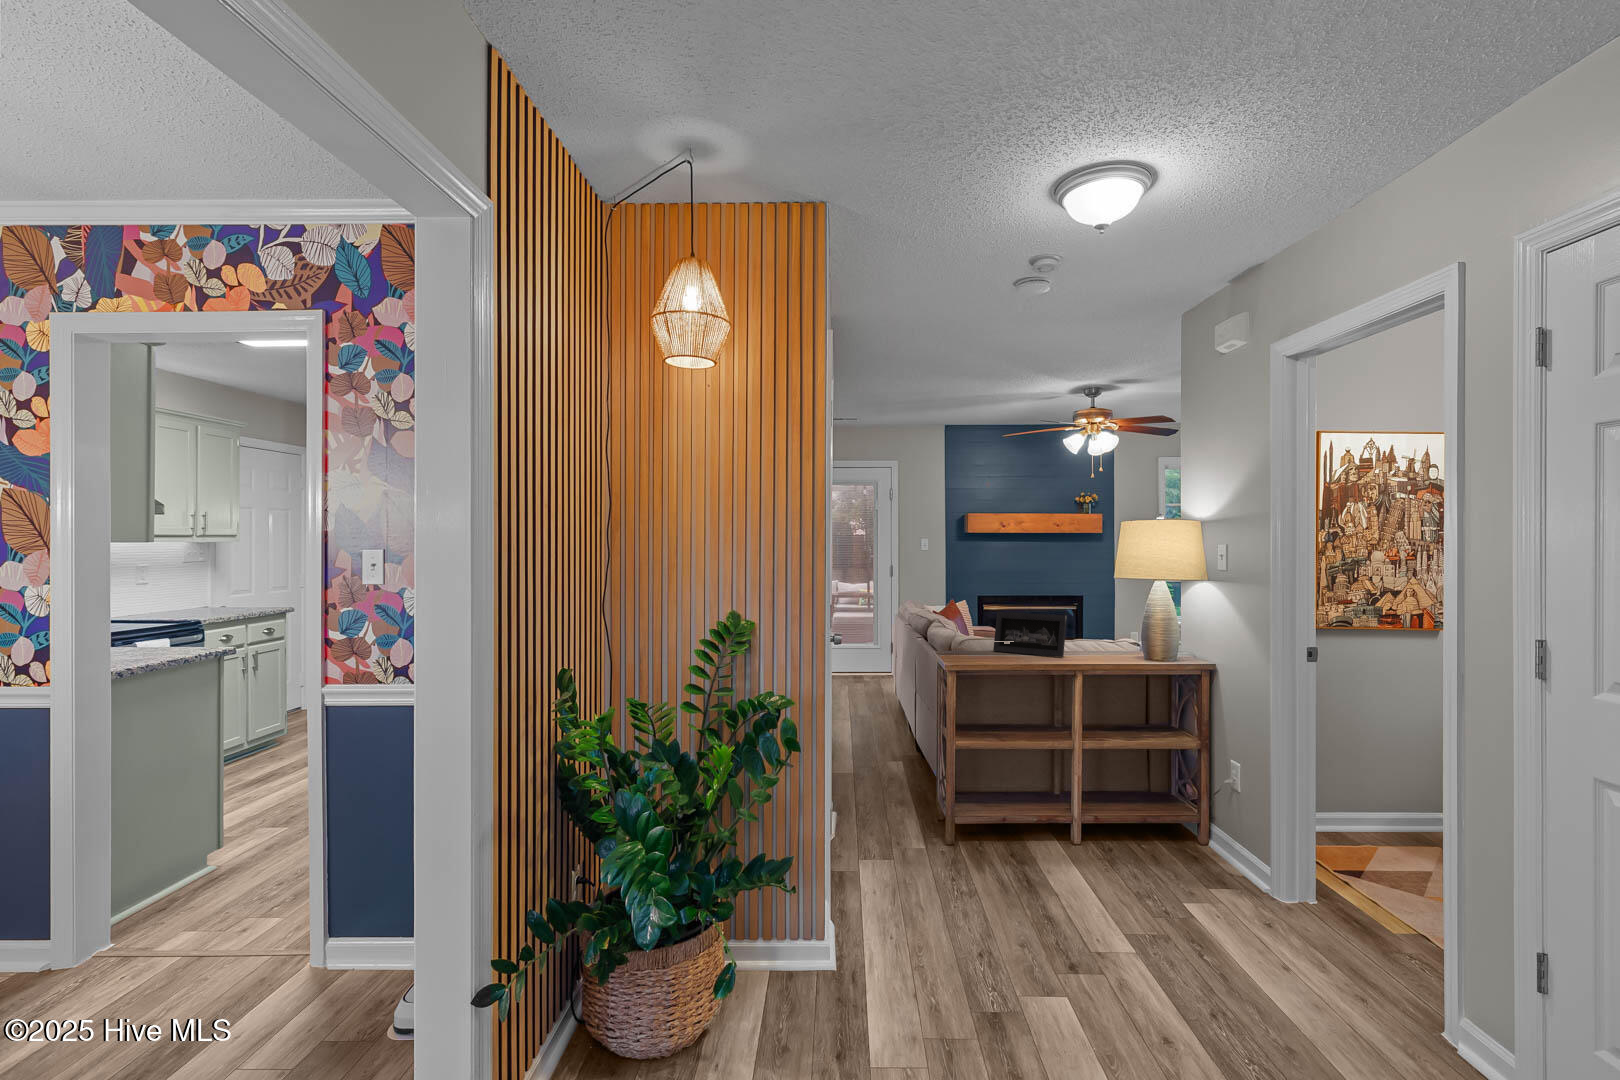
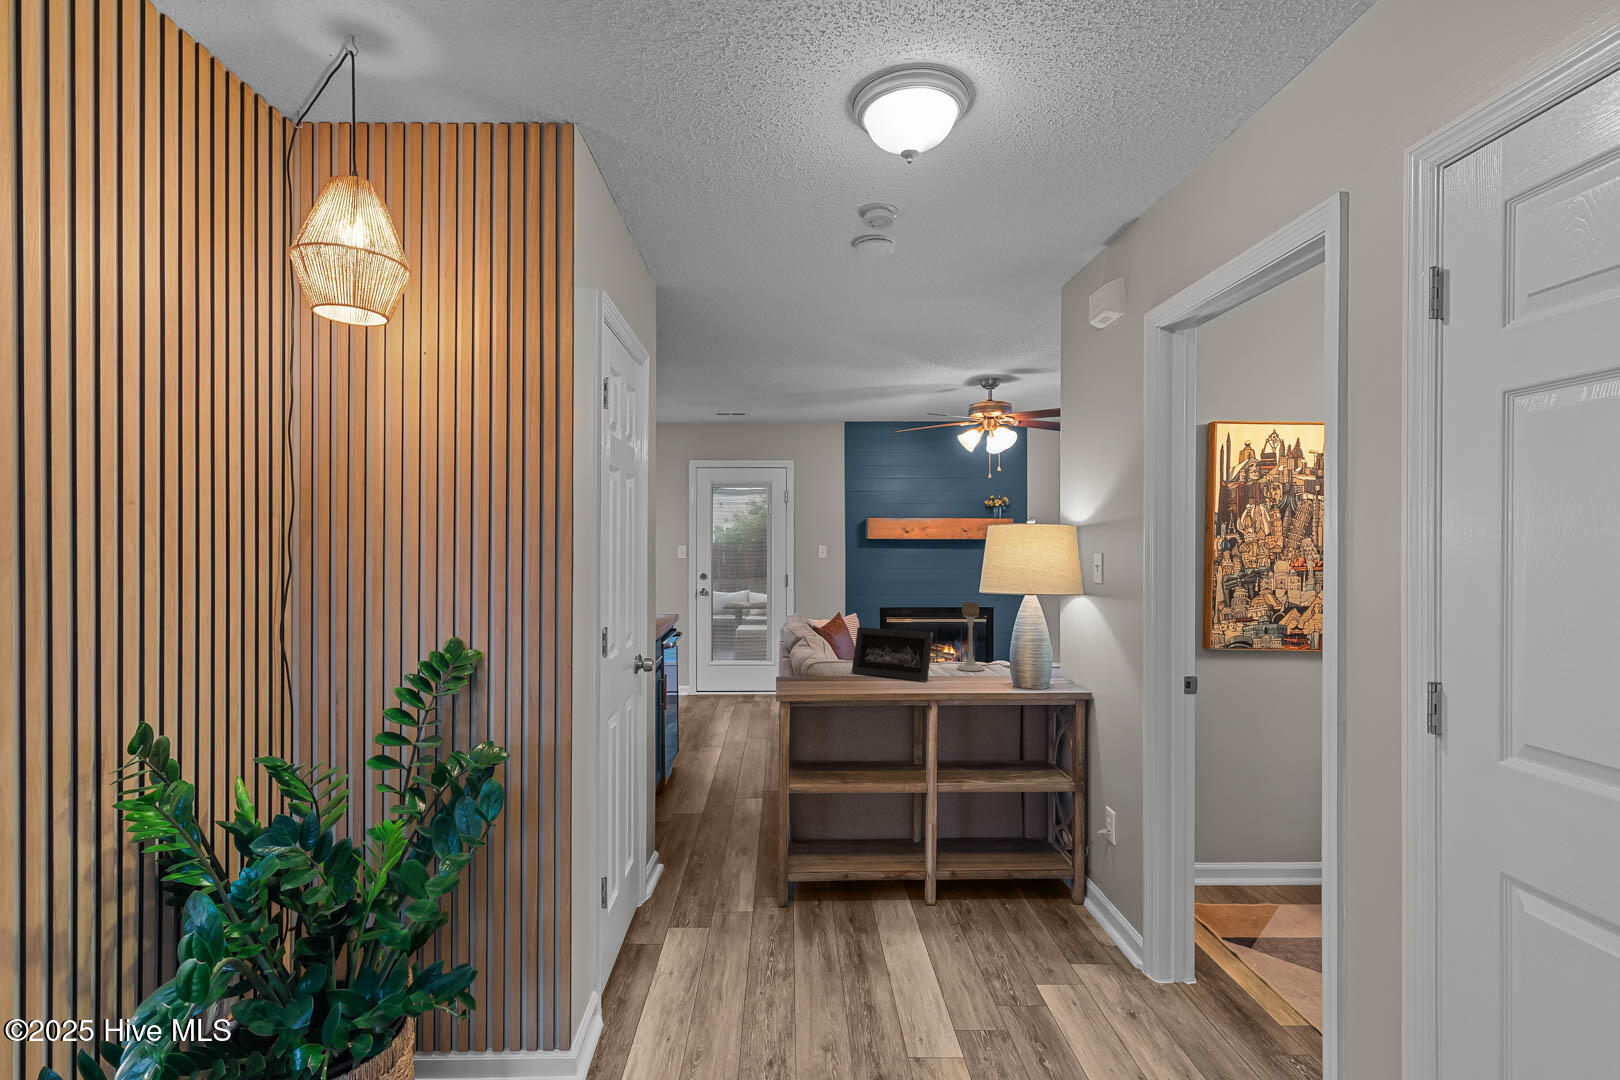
candle holder: none [1082,590,1107,649] -> present [957,603,984,671]

